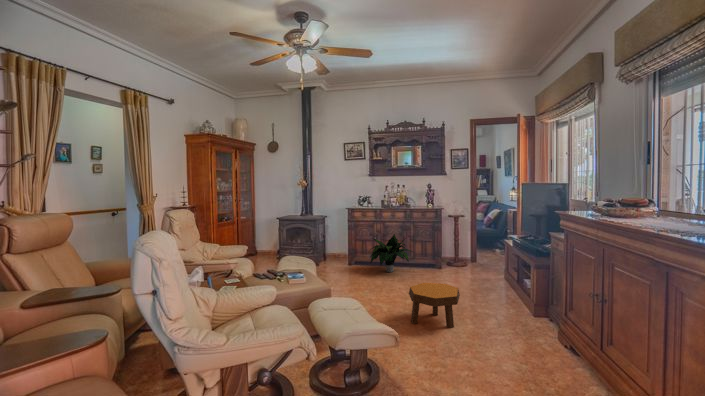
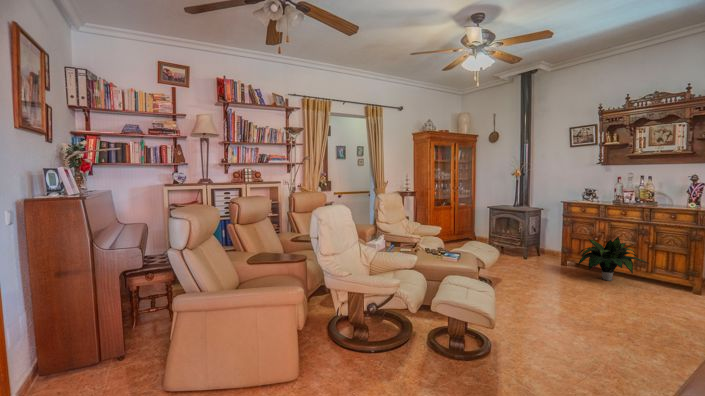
footstool: present [409,283,460,328] -> none [577,295,655,354]

